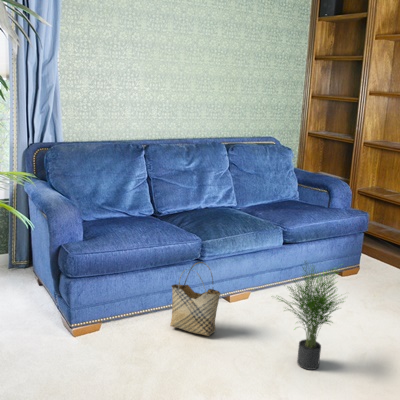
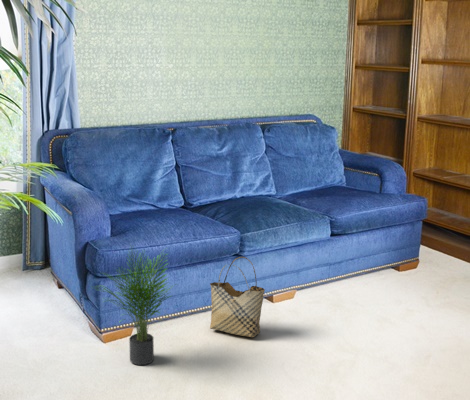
potted plant: present [277,268,344,370] -> present [104,254,170,365]

